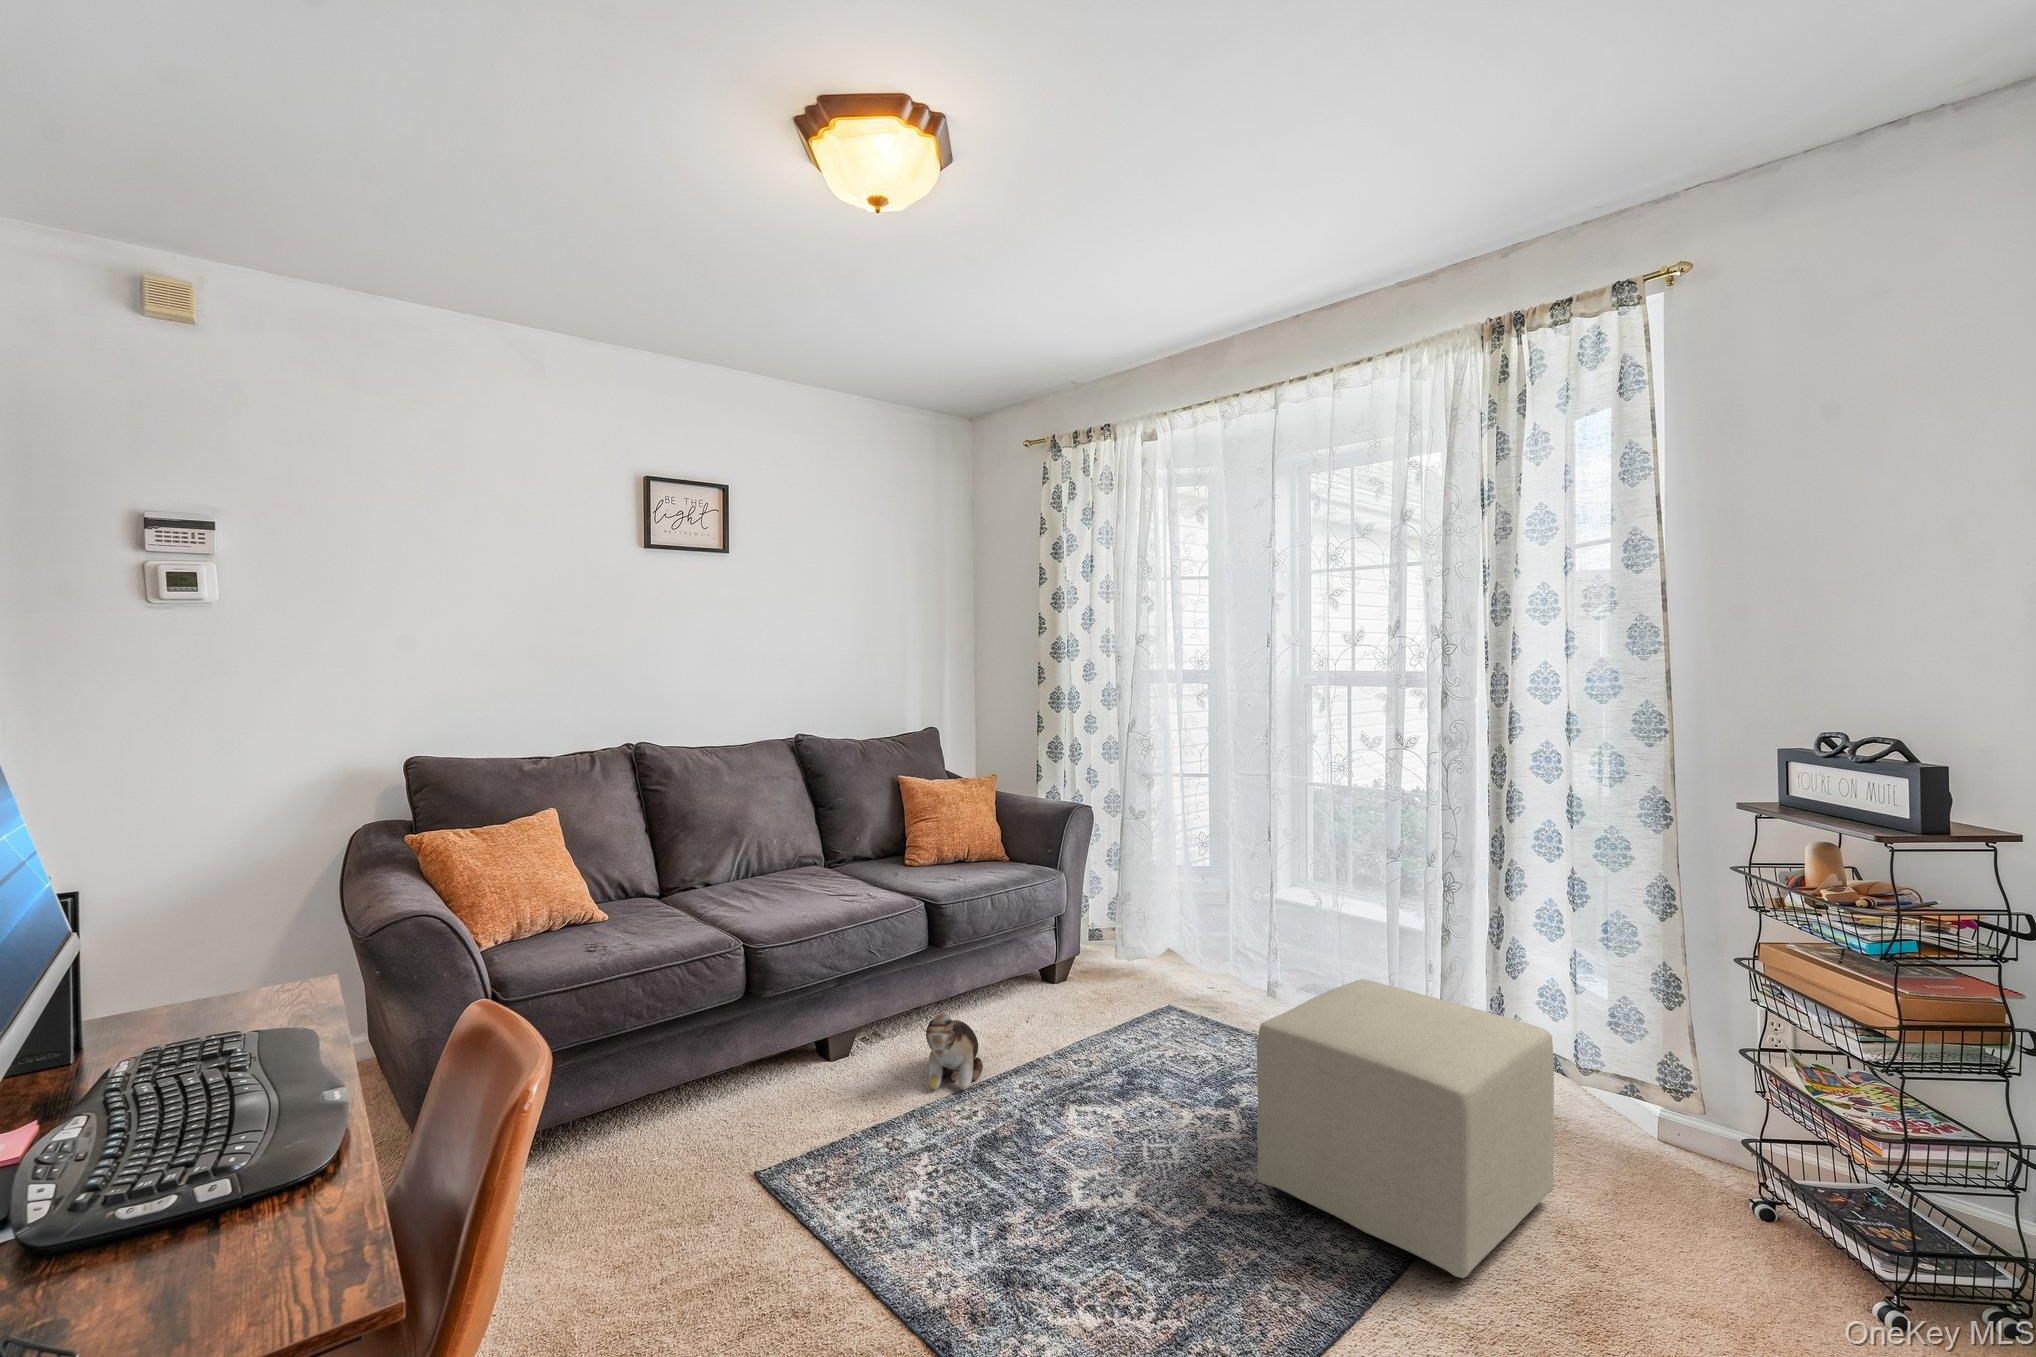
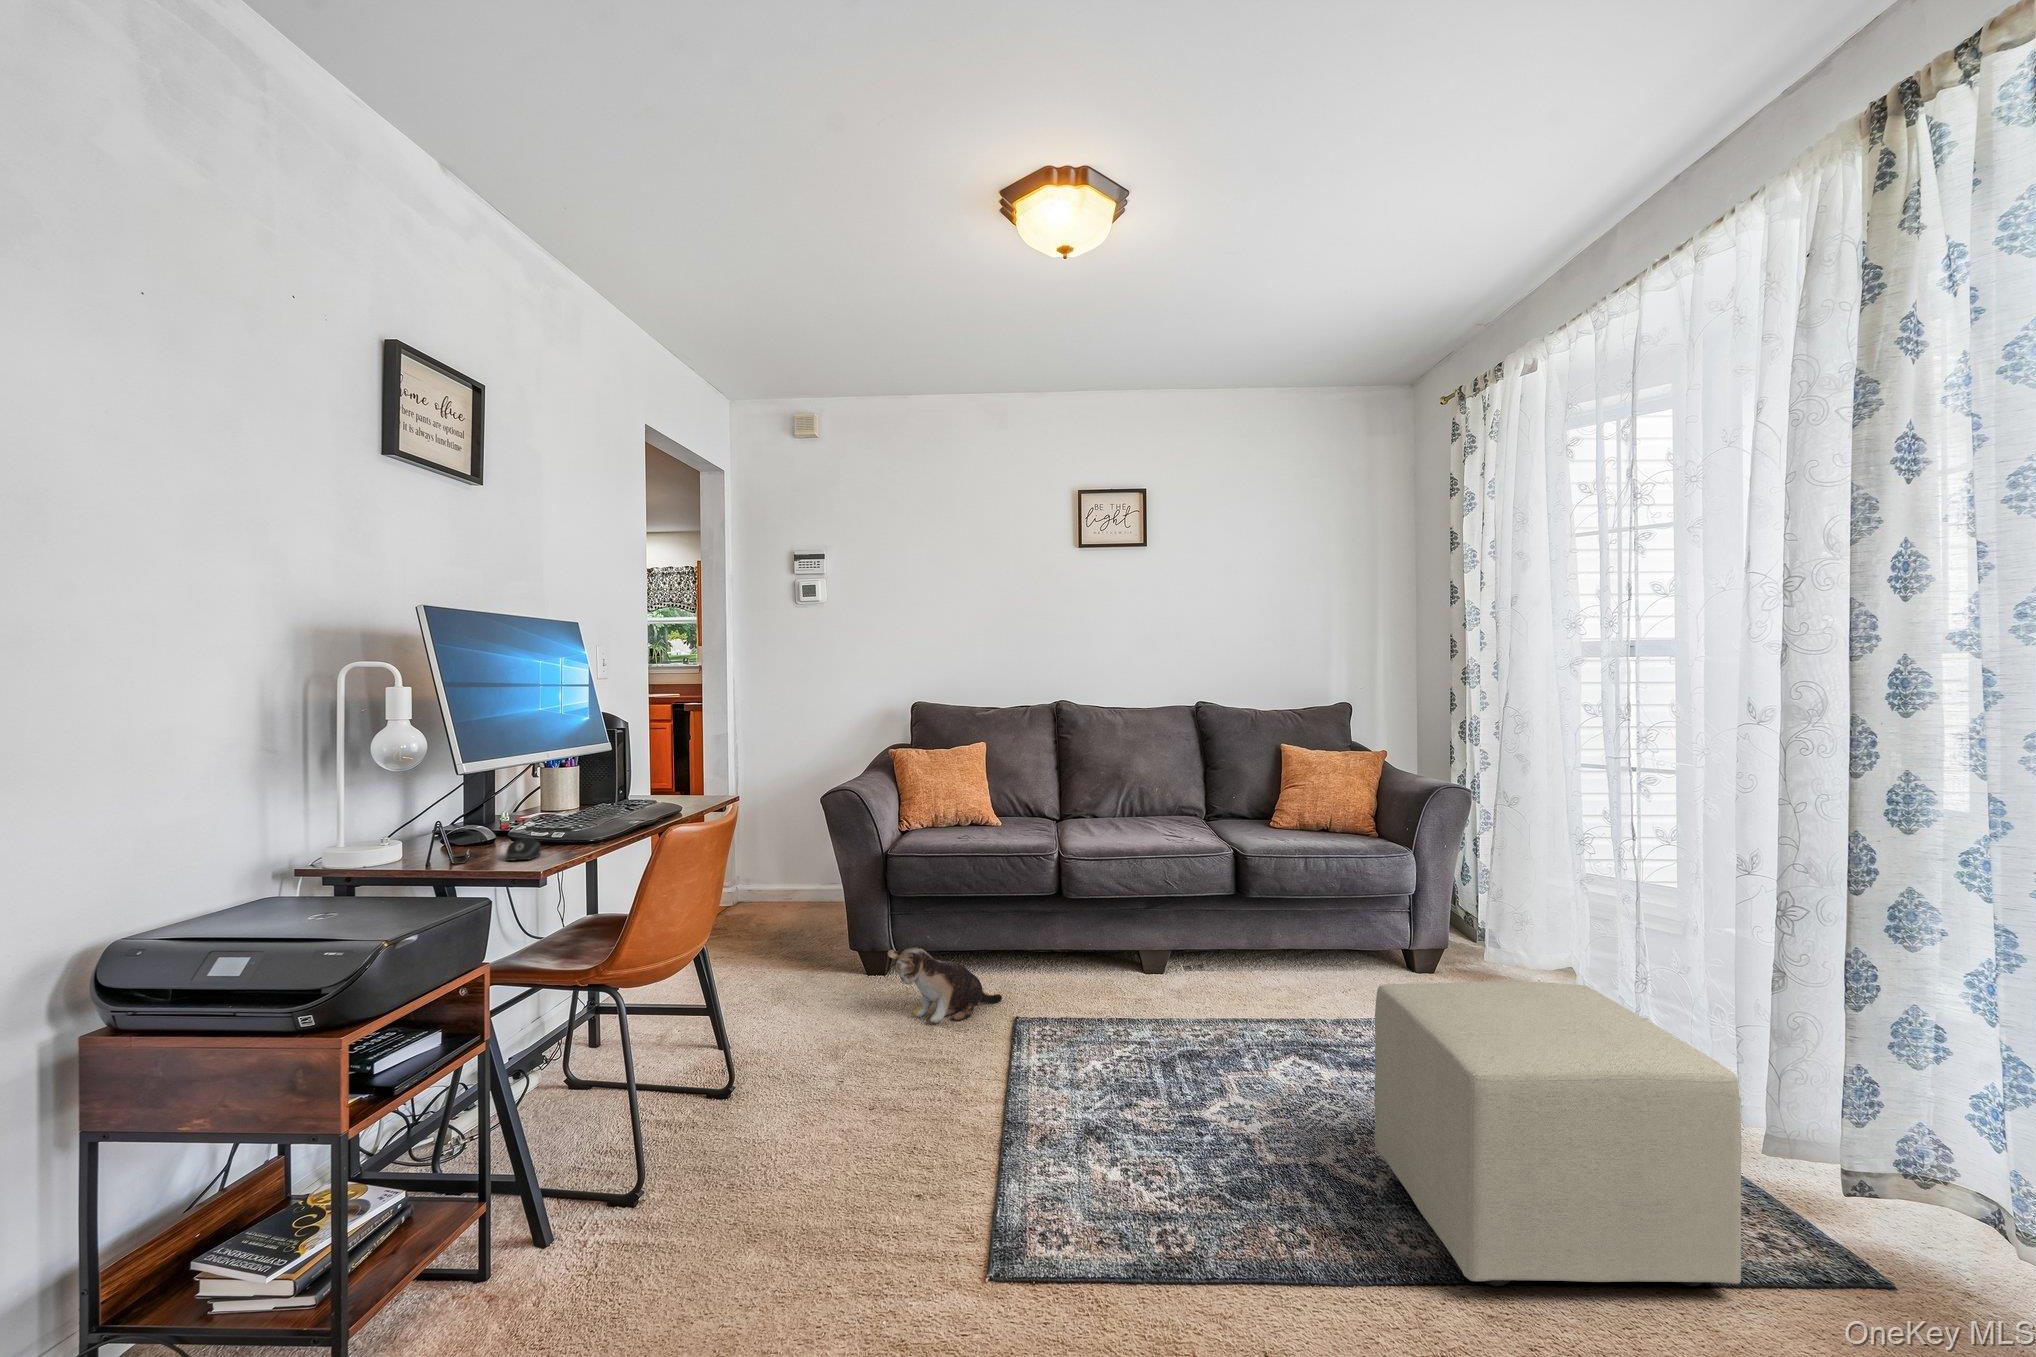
plush toy: present [919,1013,983,1090] -> present [888,947,1002,1023]
computer mouse: none [169,1214,266,1295] -> present [506,838,541,861]

